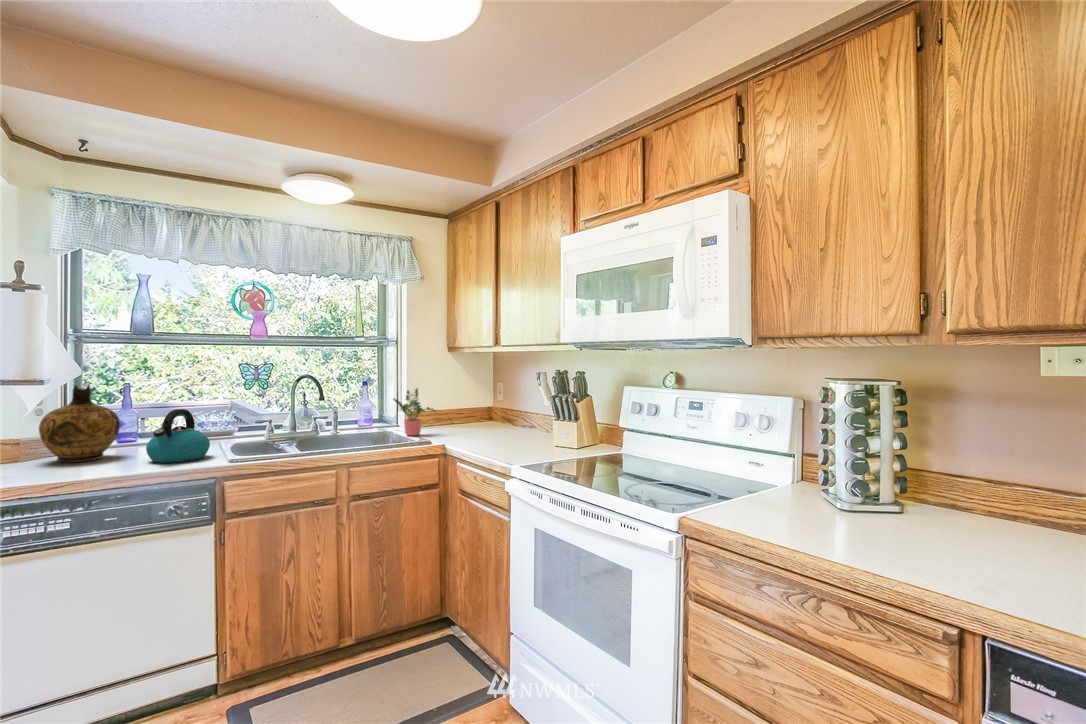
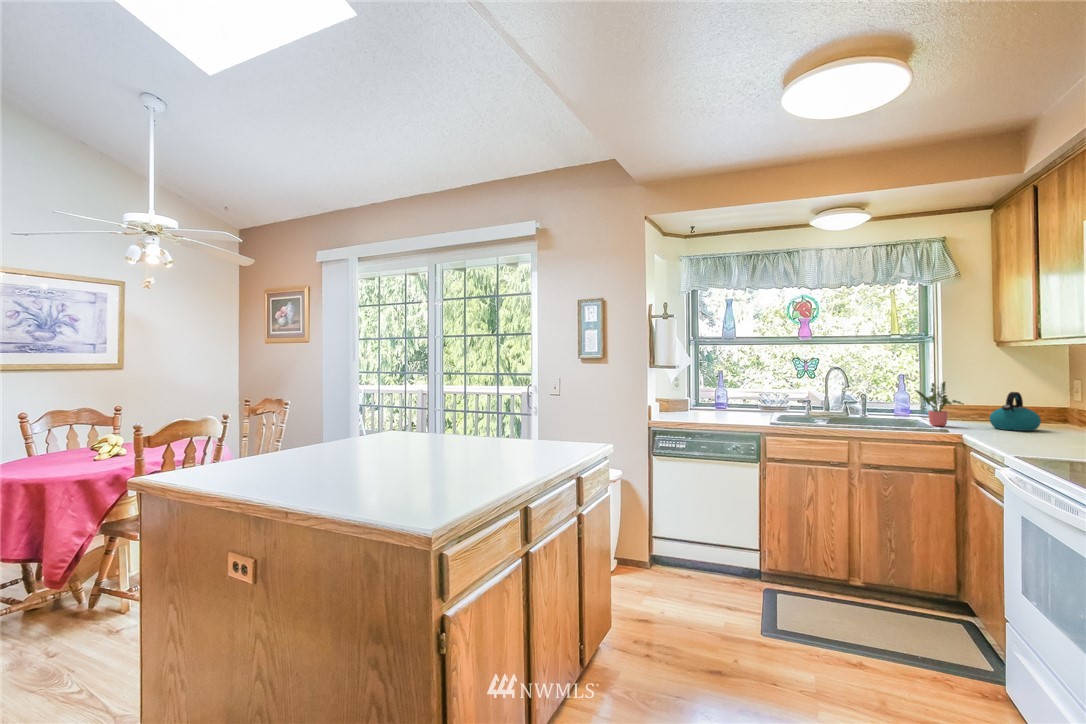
ceramic jug: present [39,385,120,462] -> none [678,371,715,415]
kettle: present [146,409,210,463] -> present [989,392,1041,431]

